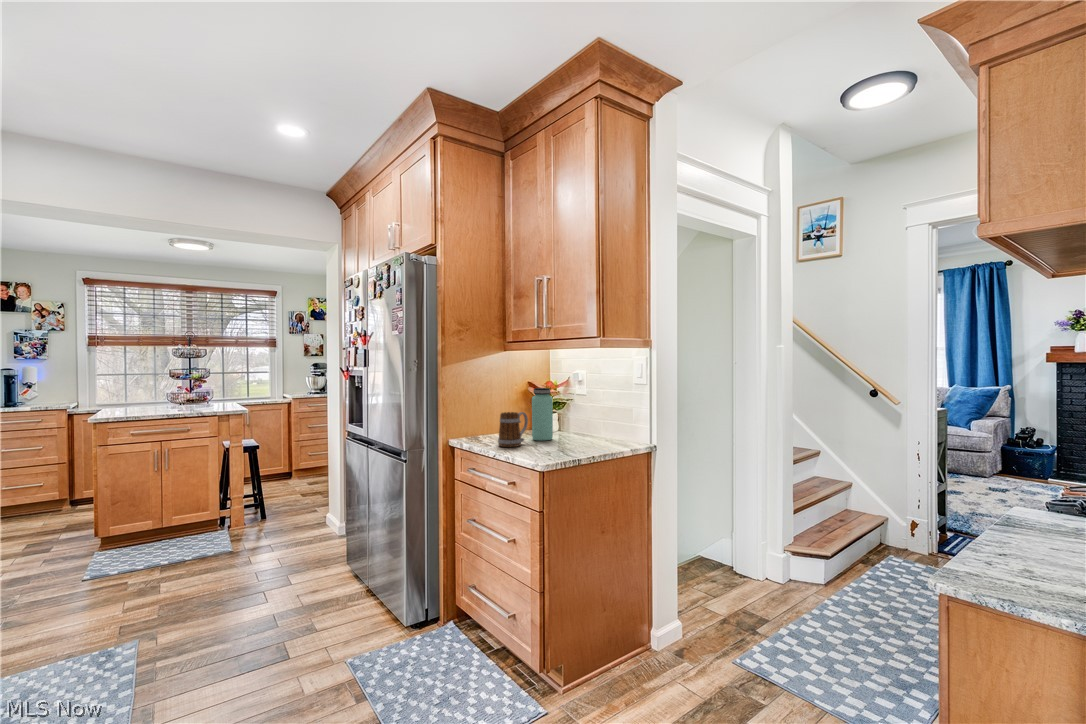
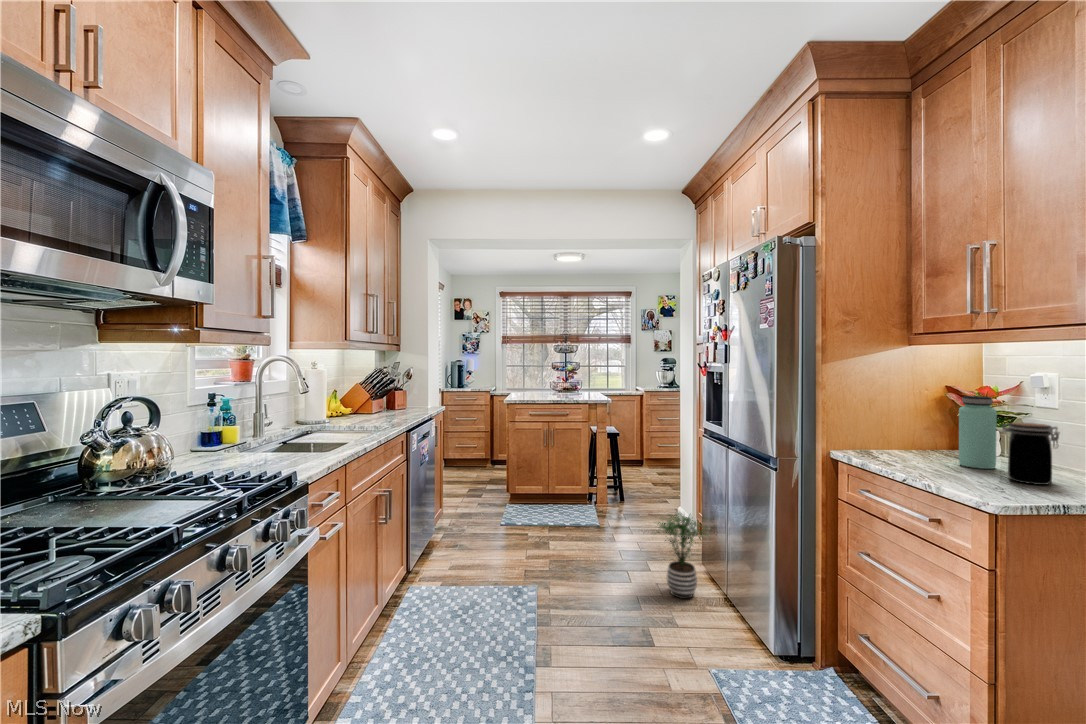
jar: none [553,405,581,447] -> present [1002,422,1059,485]
mug: present [498,412,528,447] -> none [906,425,954,472]
potted plant: none [290,515,355,604] -> present [657,513,707,599]

